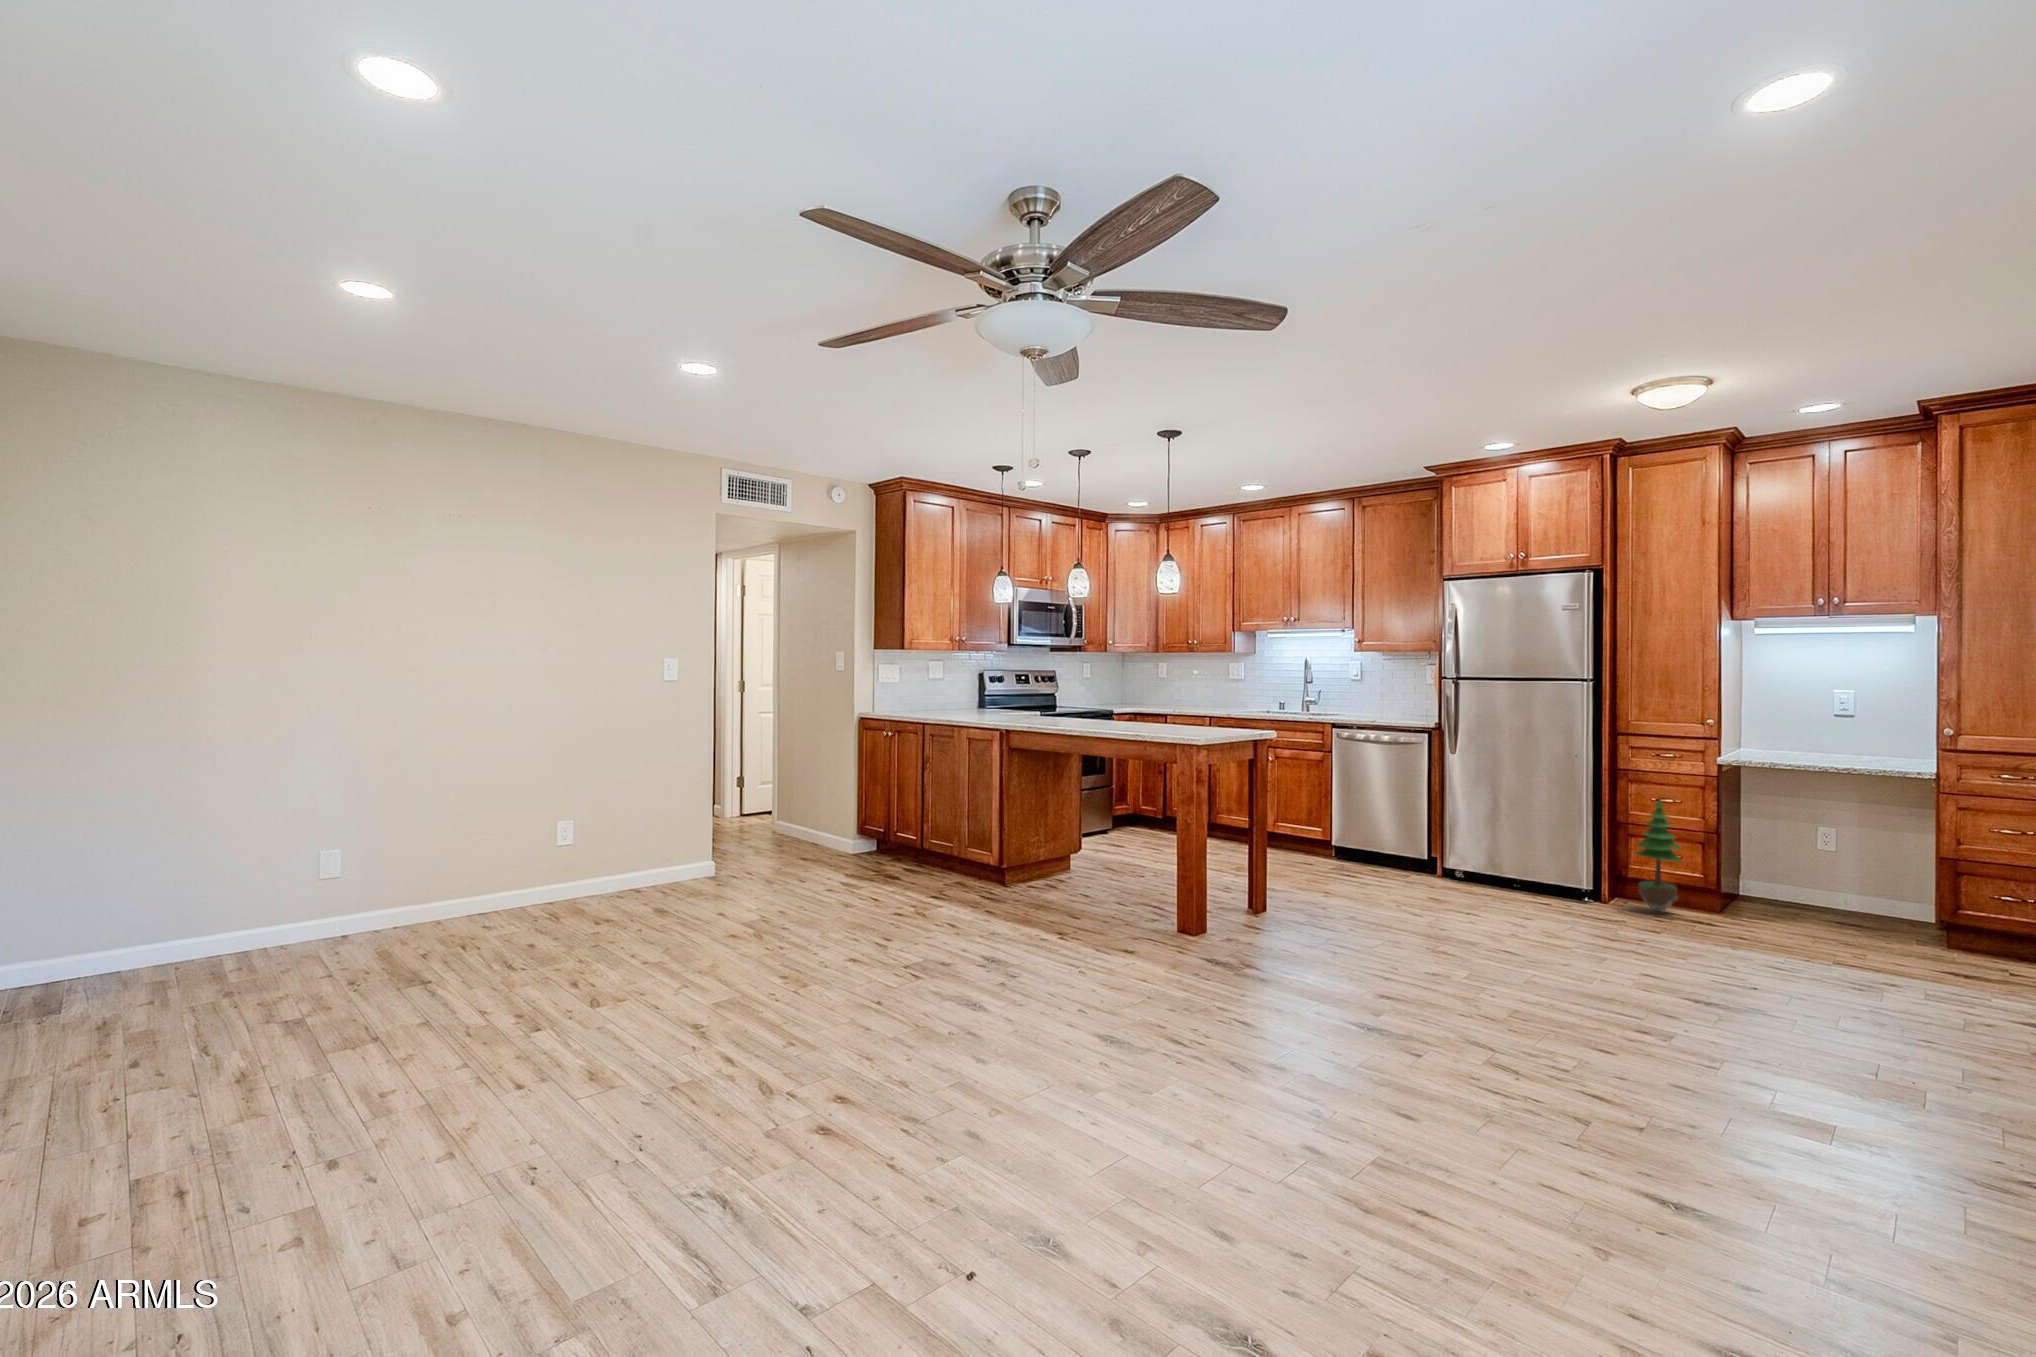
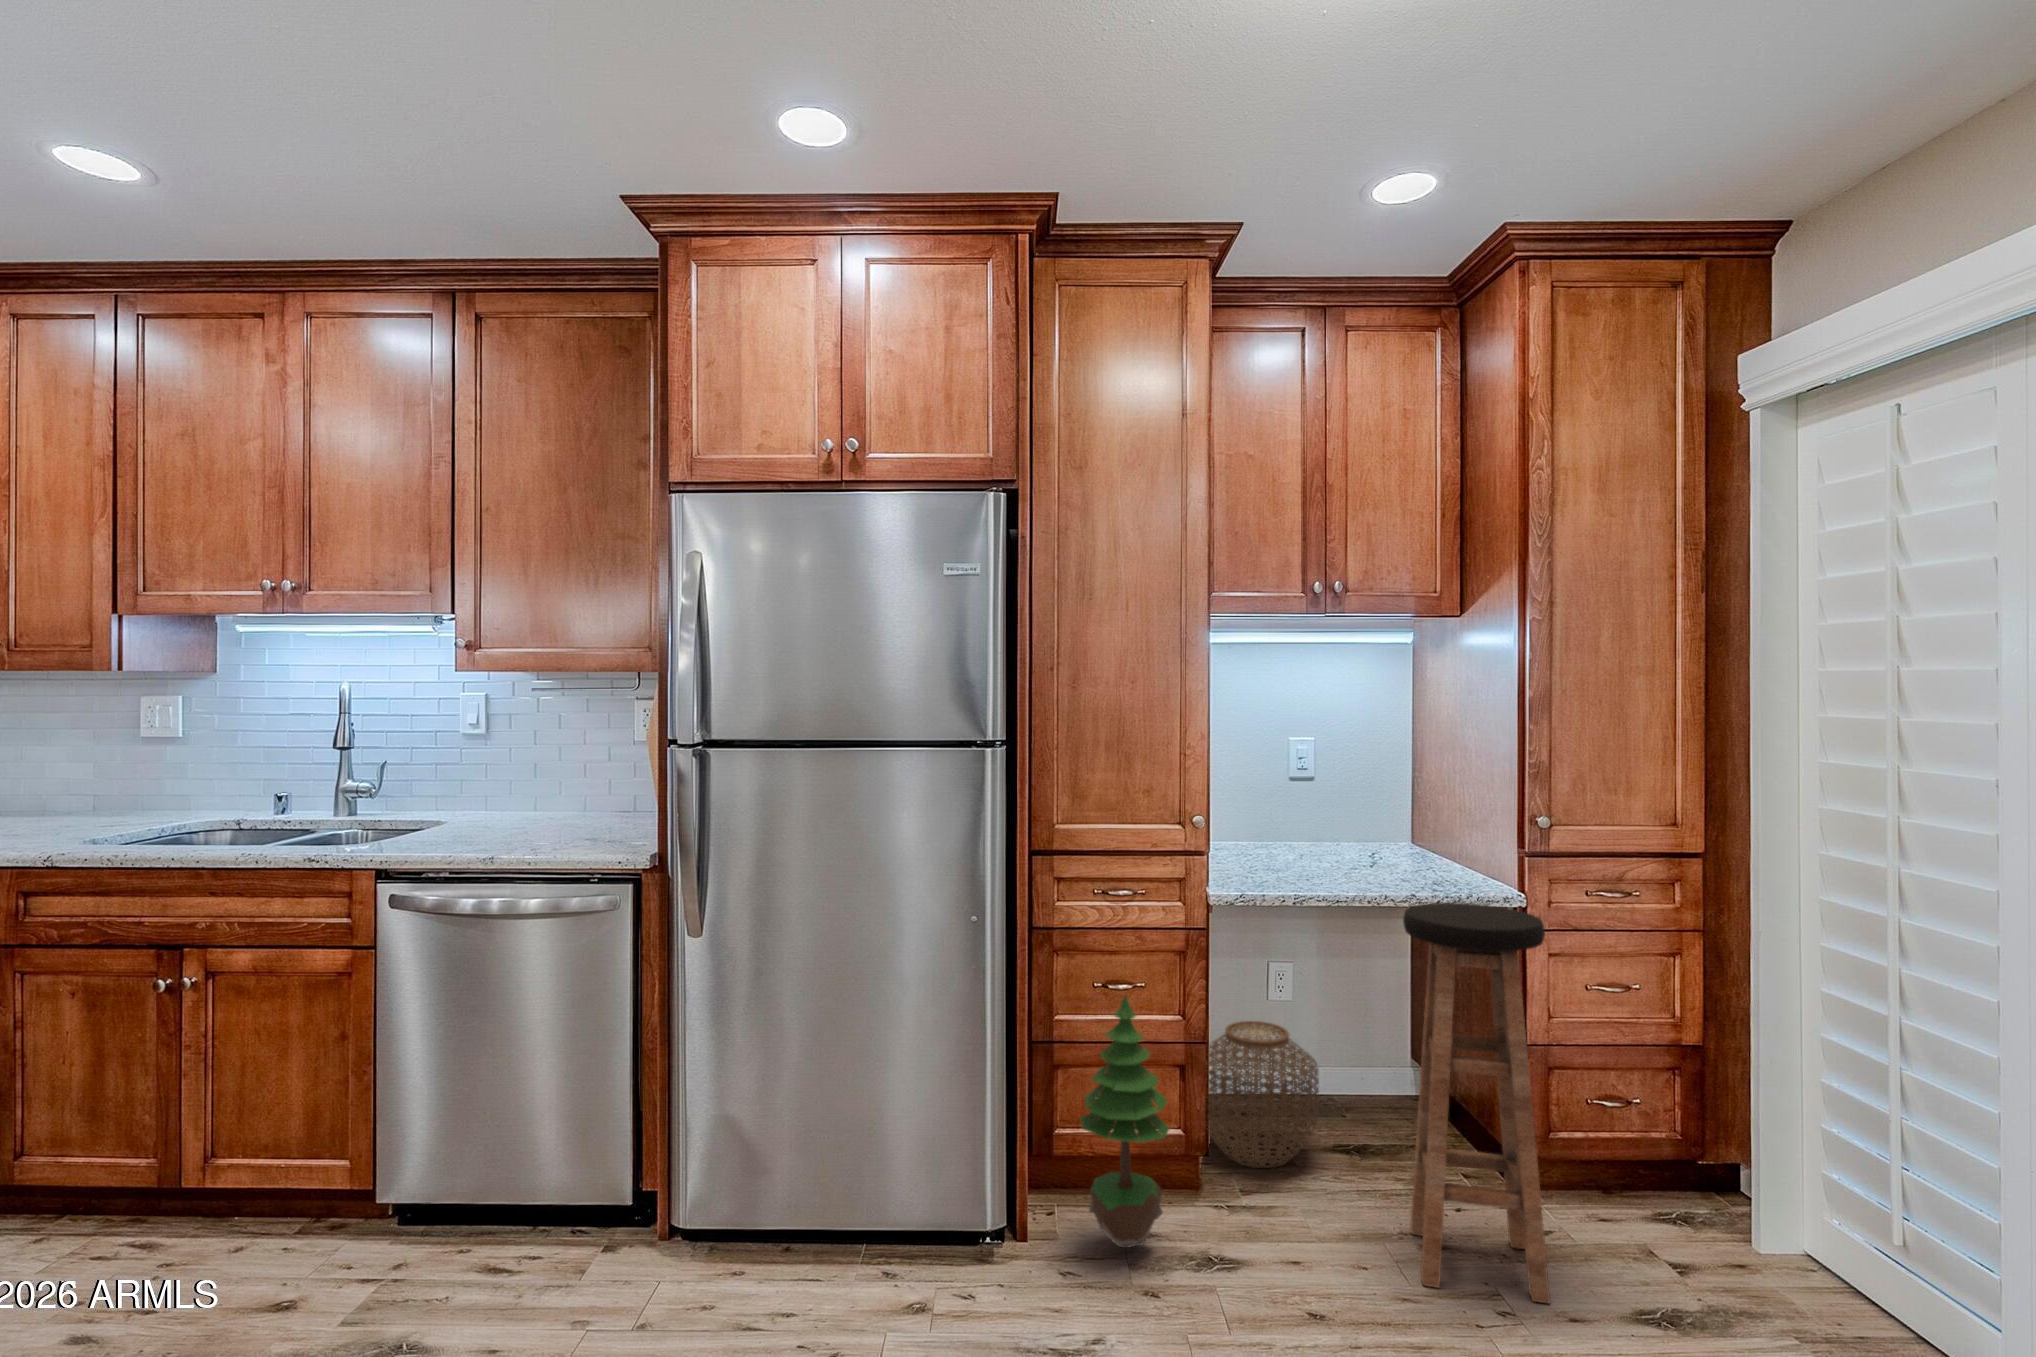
bar stool: none [1821,771,1918,962] -> present [1403,903,1550,1303]
woven basket: none [1736,842,1820,915] -> present [1206,1021,1319,1168]

